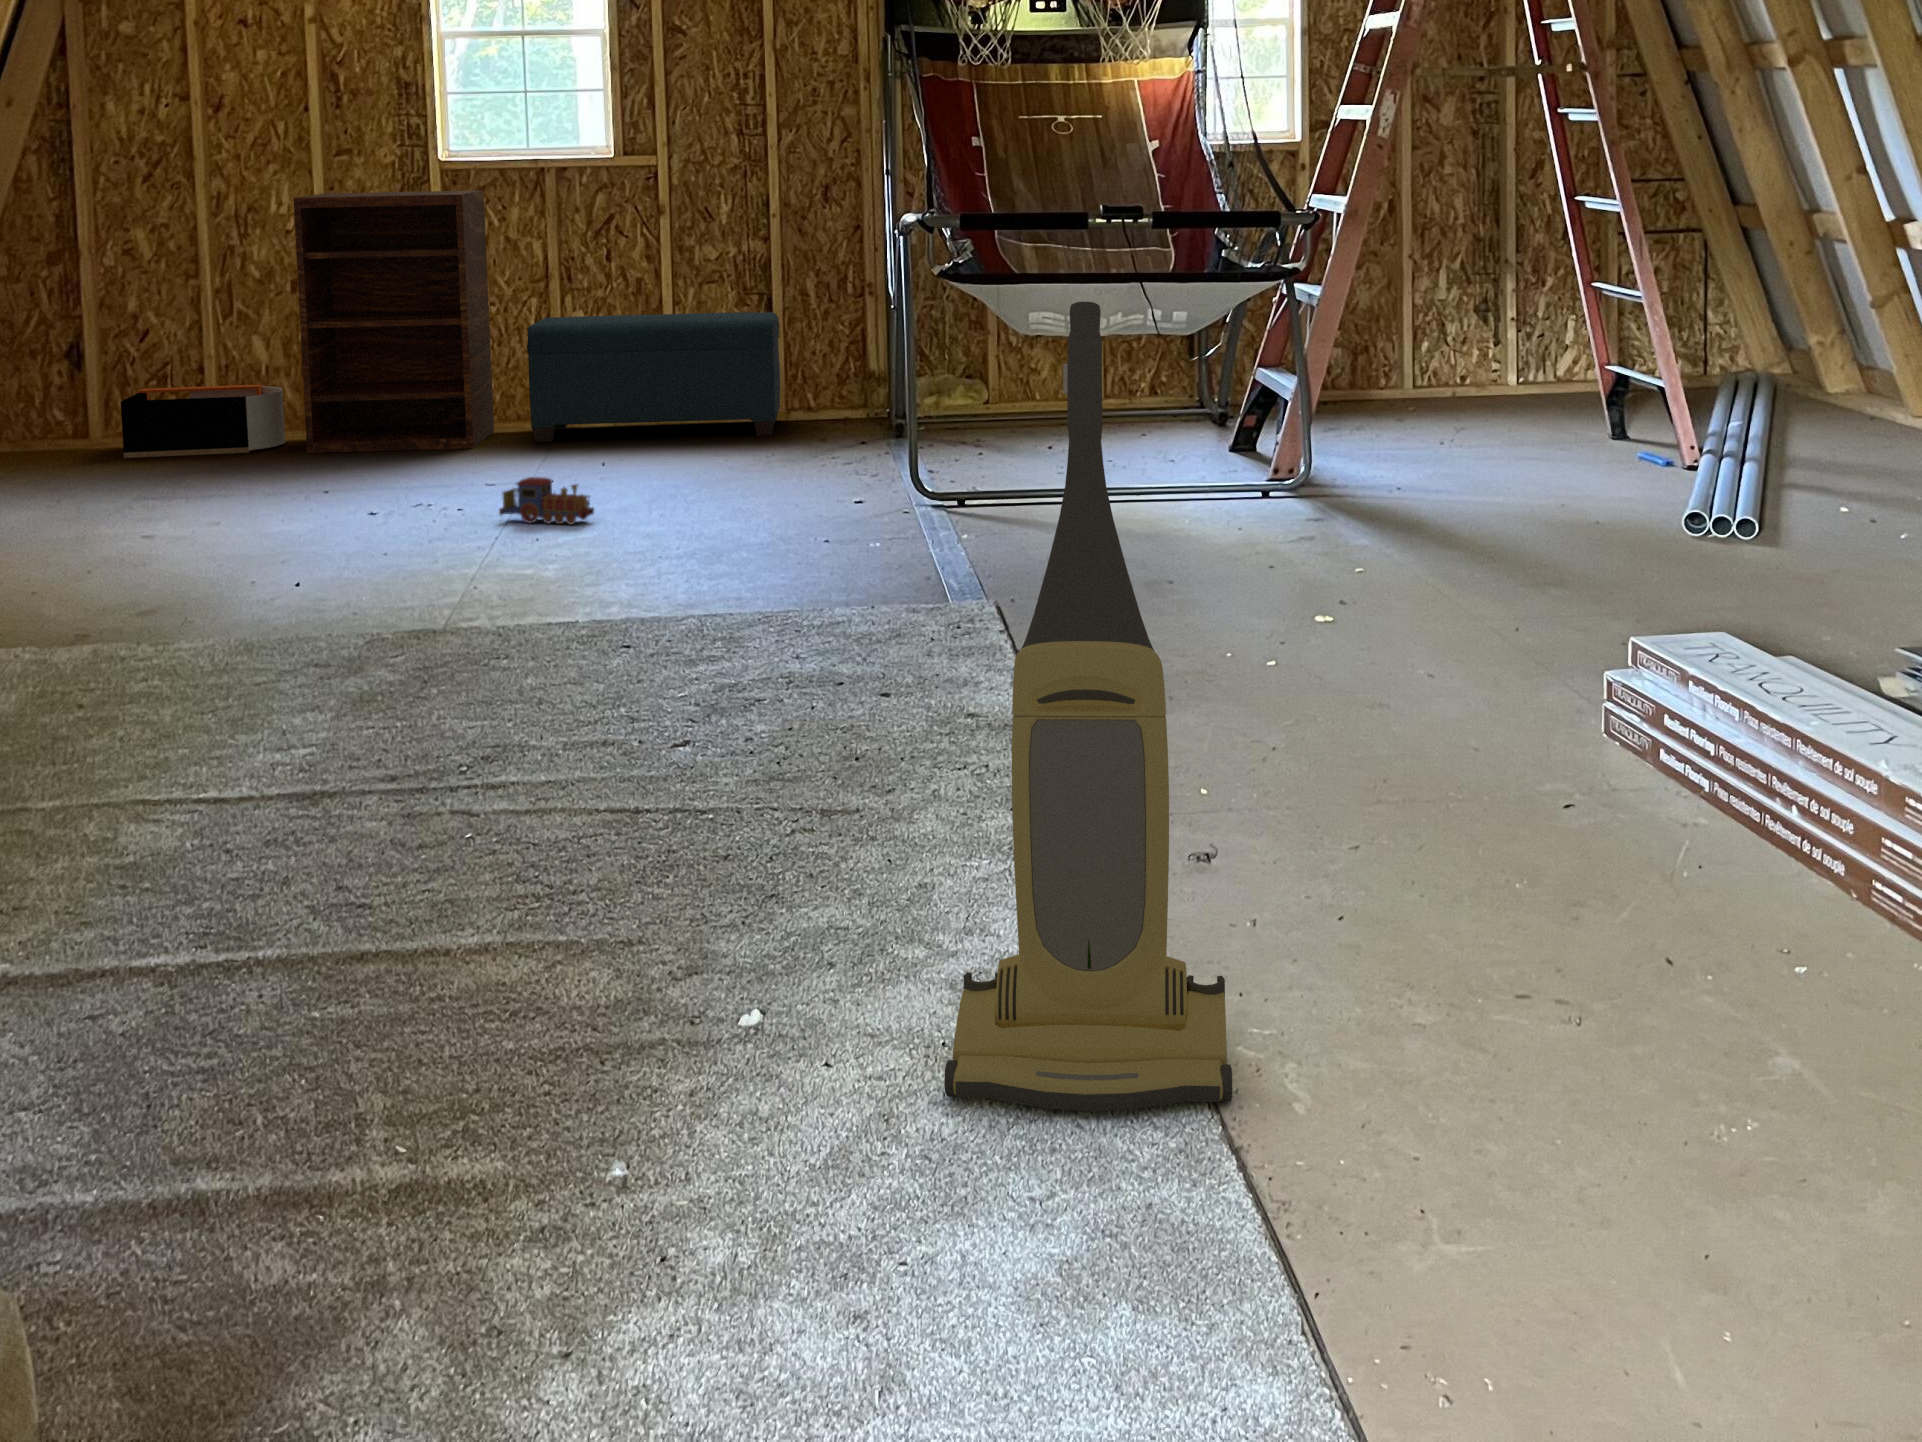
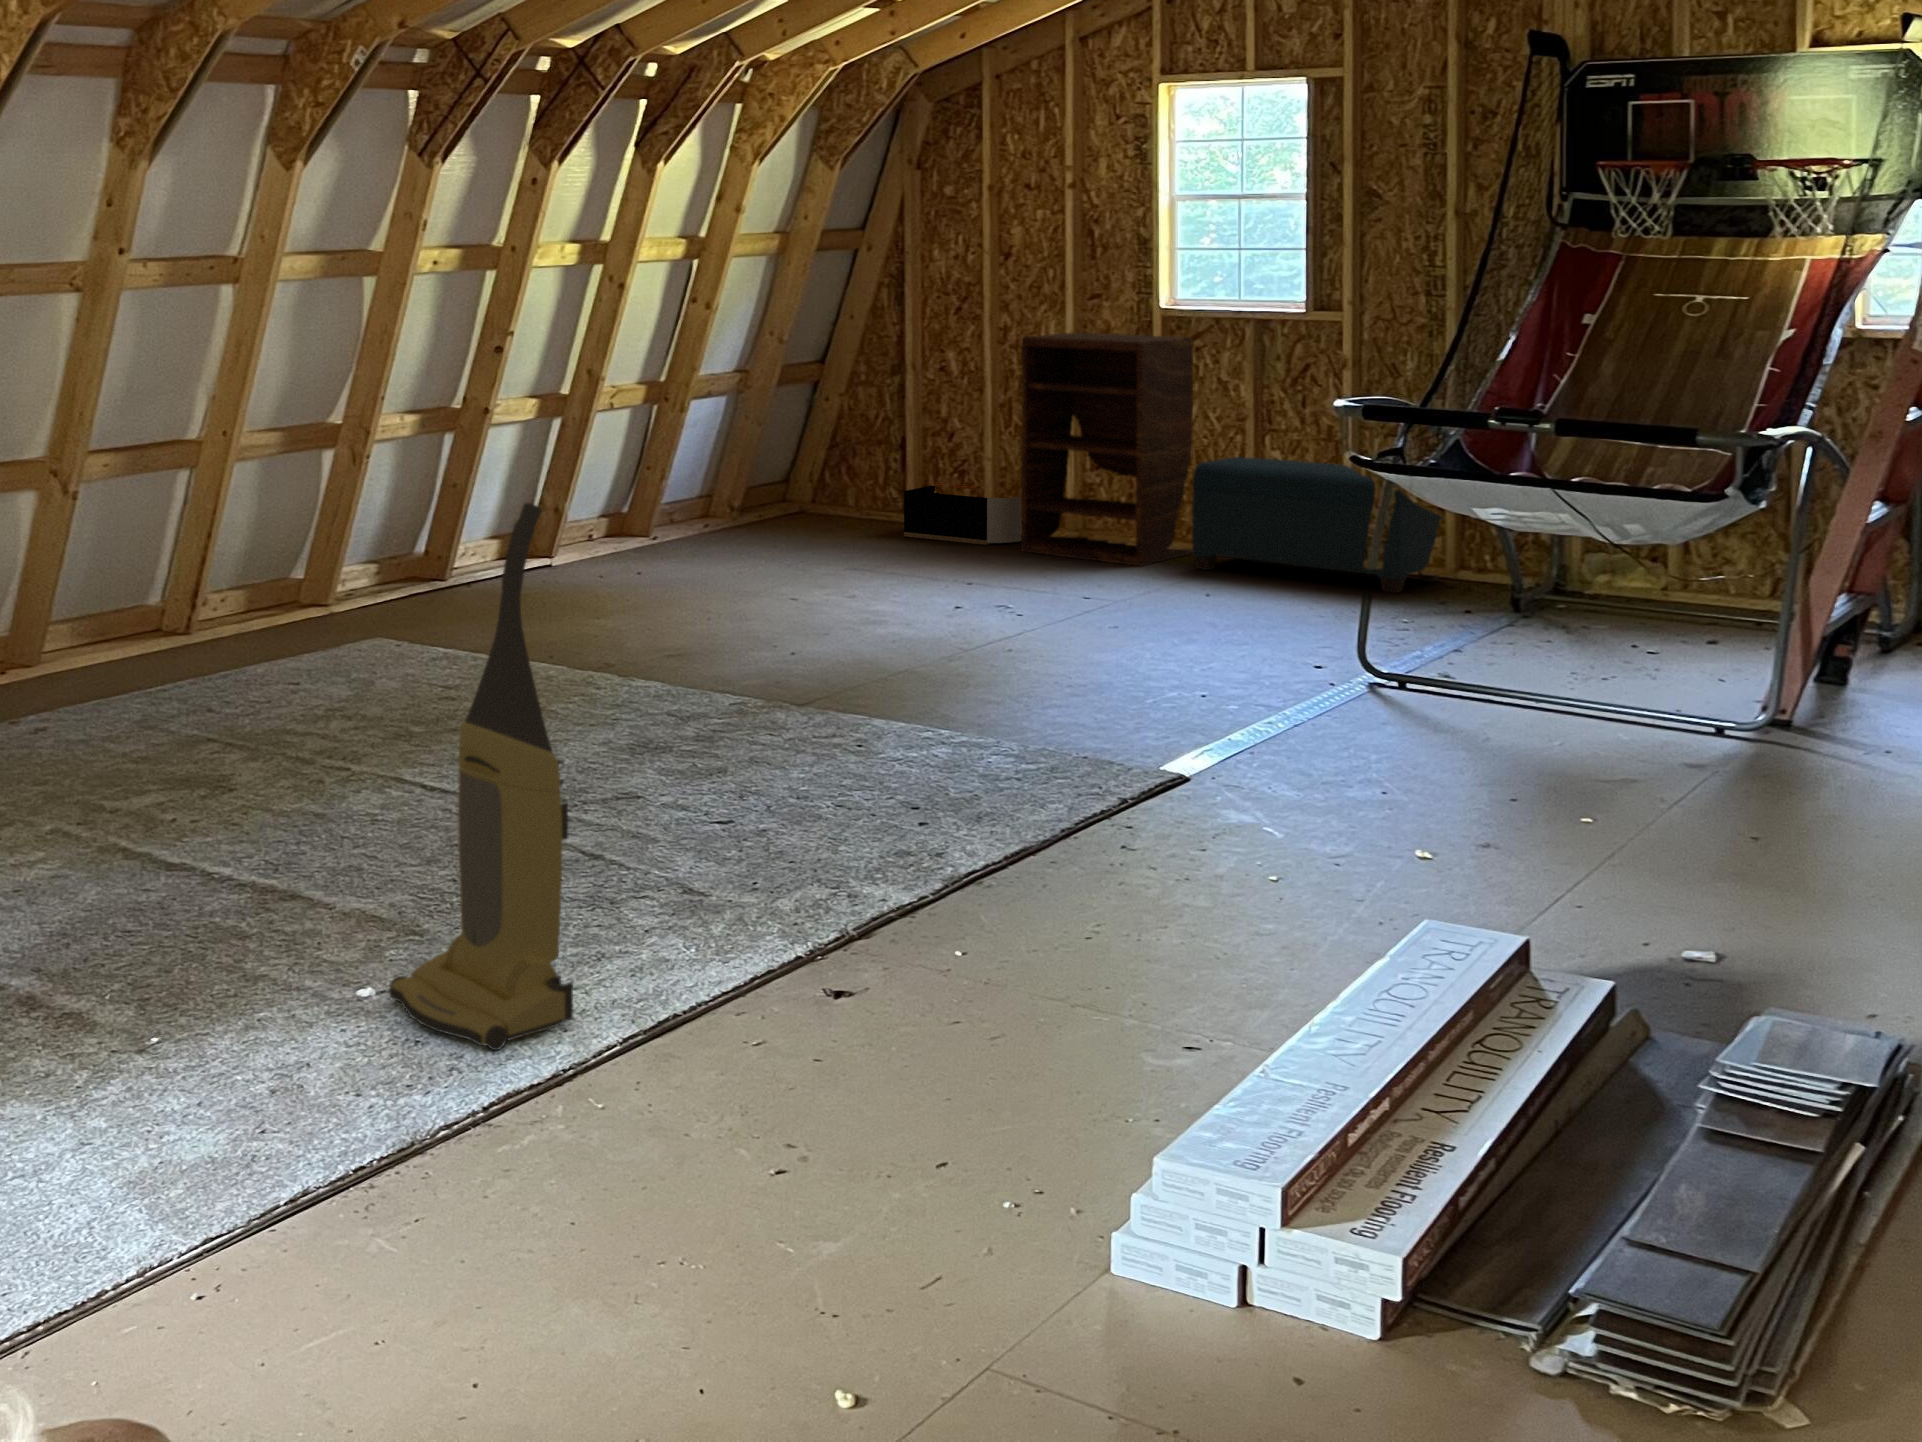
toy train: present [499,477,594,525] -> none [1010,594,1074,639]

